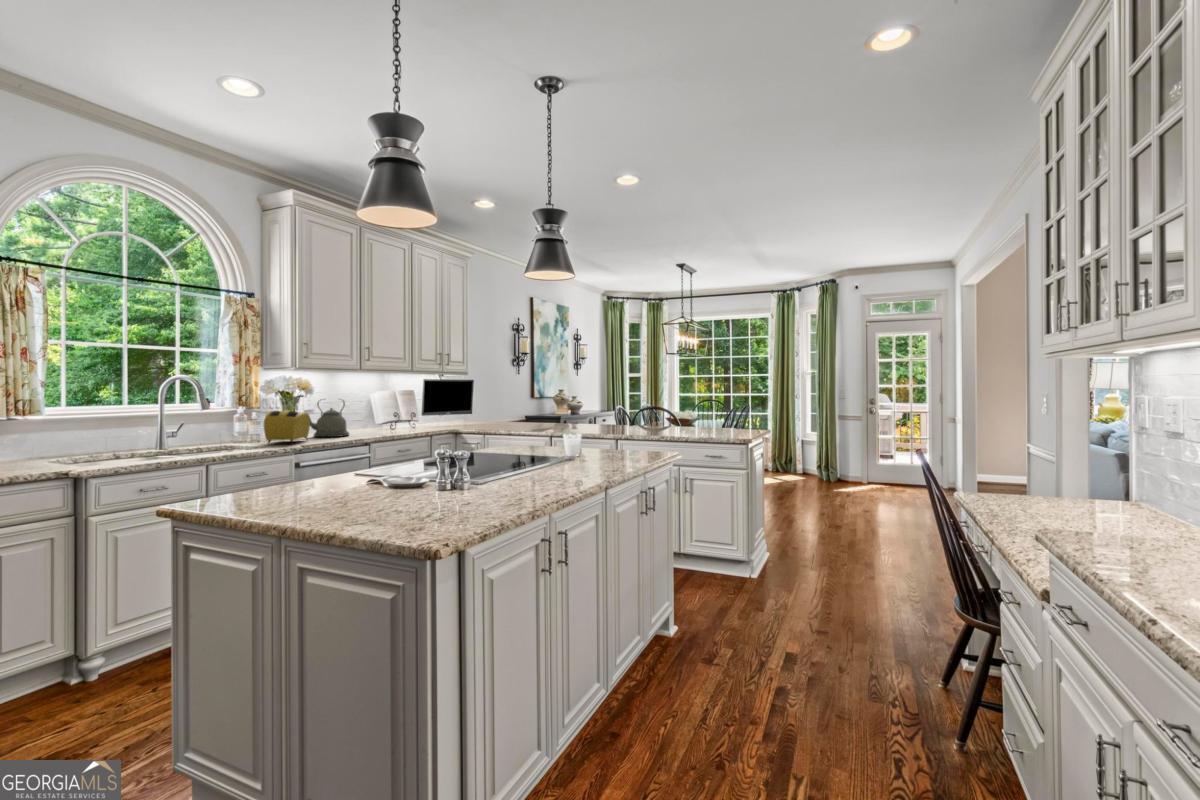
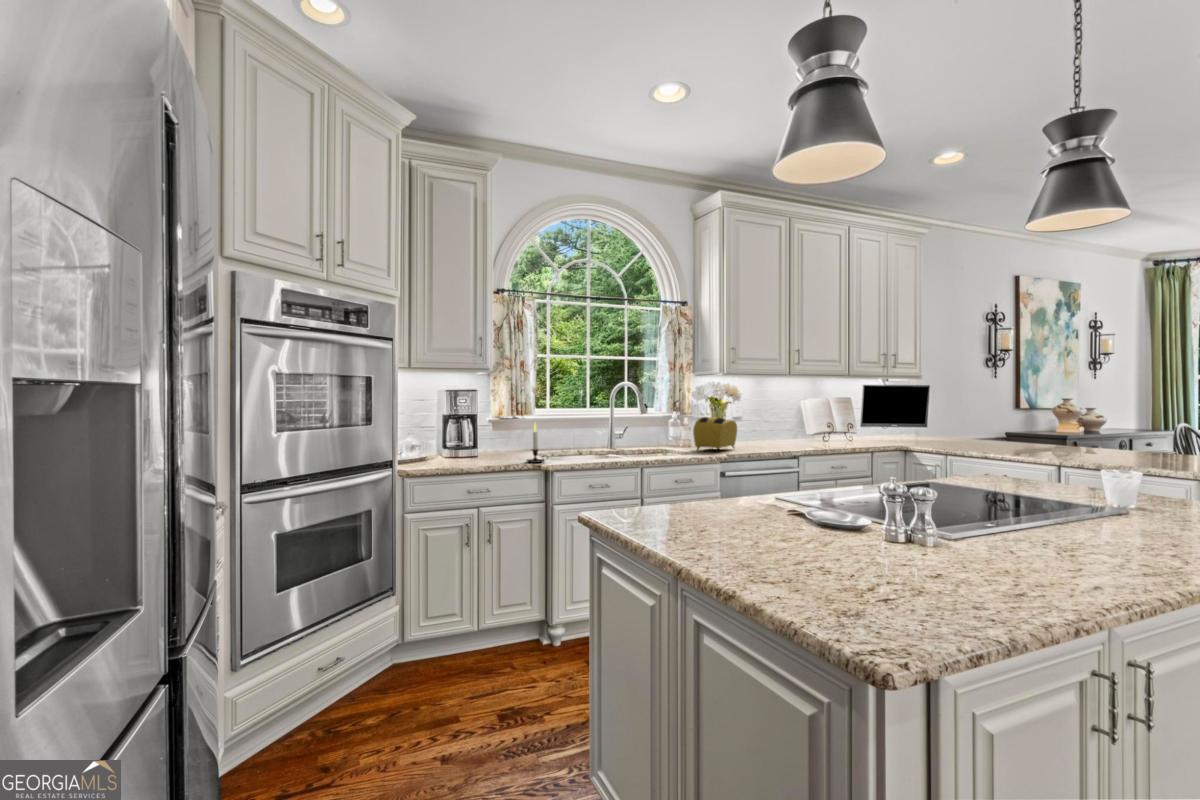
kettle: present [310,401,349,437] -> none [731,406,778,447]
candle: none [42,422,77,471] -> present [527,423,545,463]

